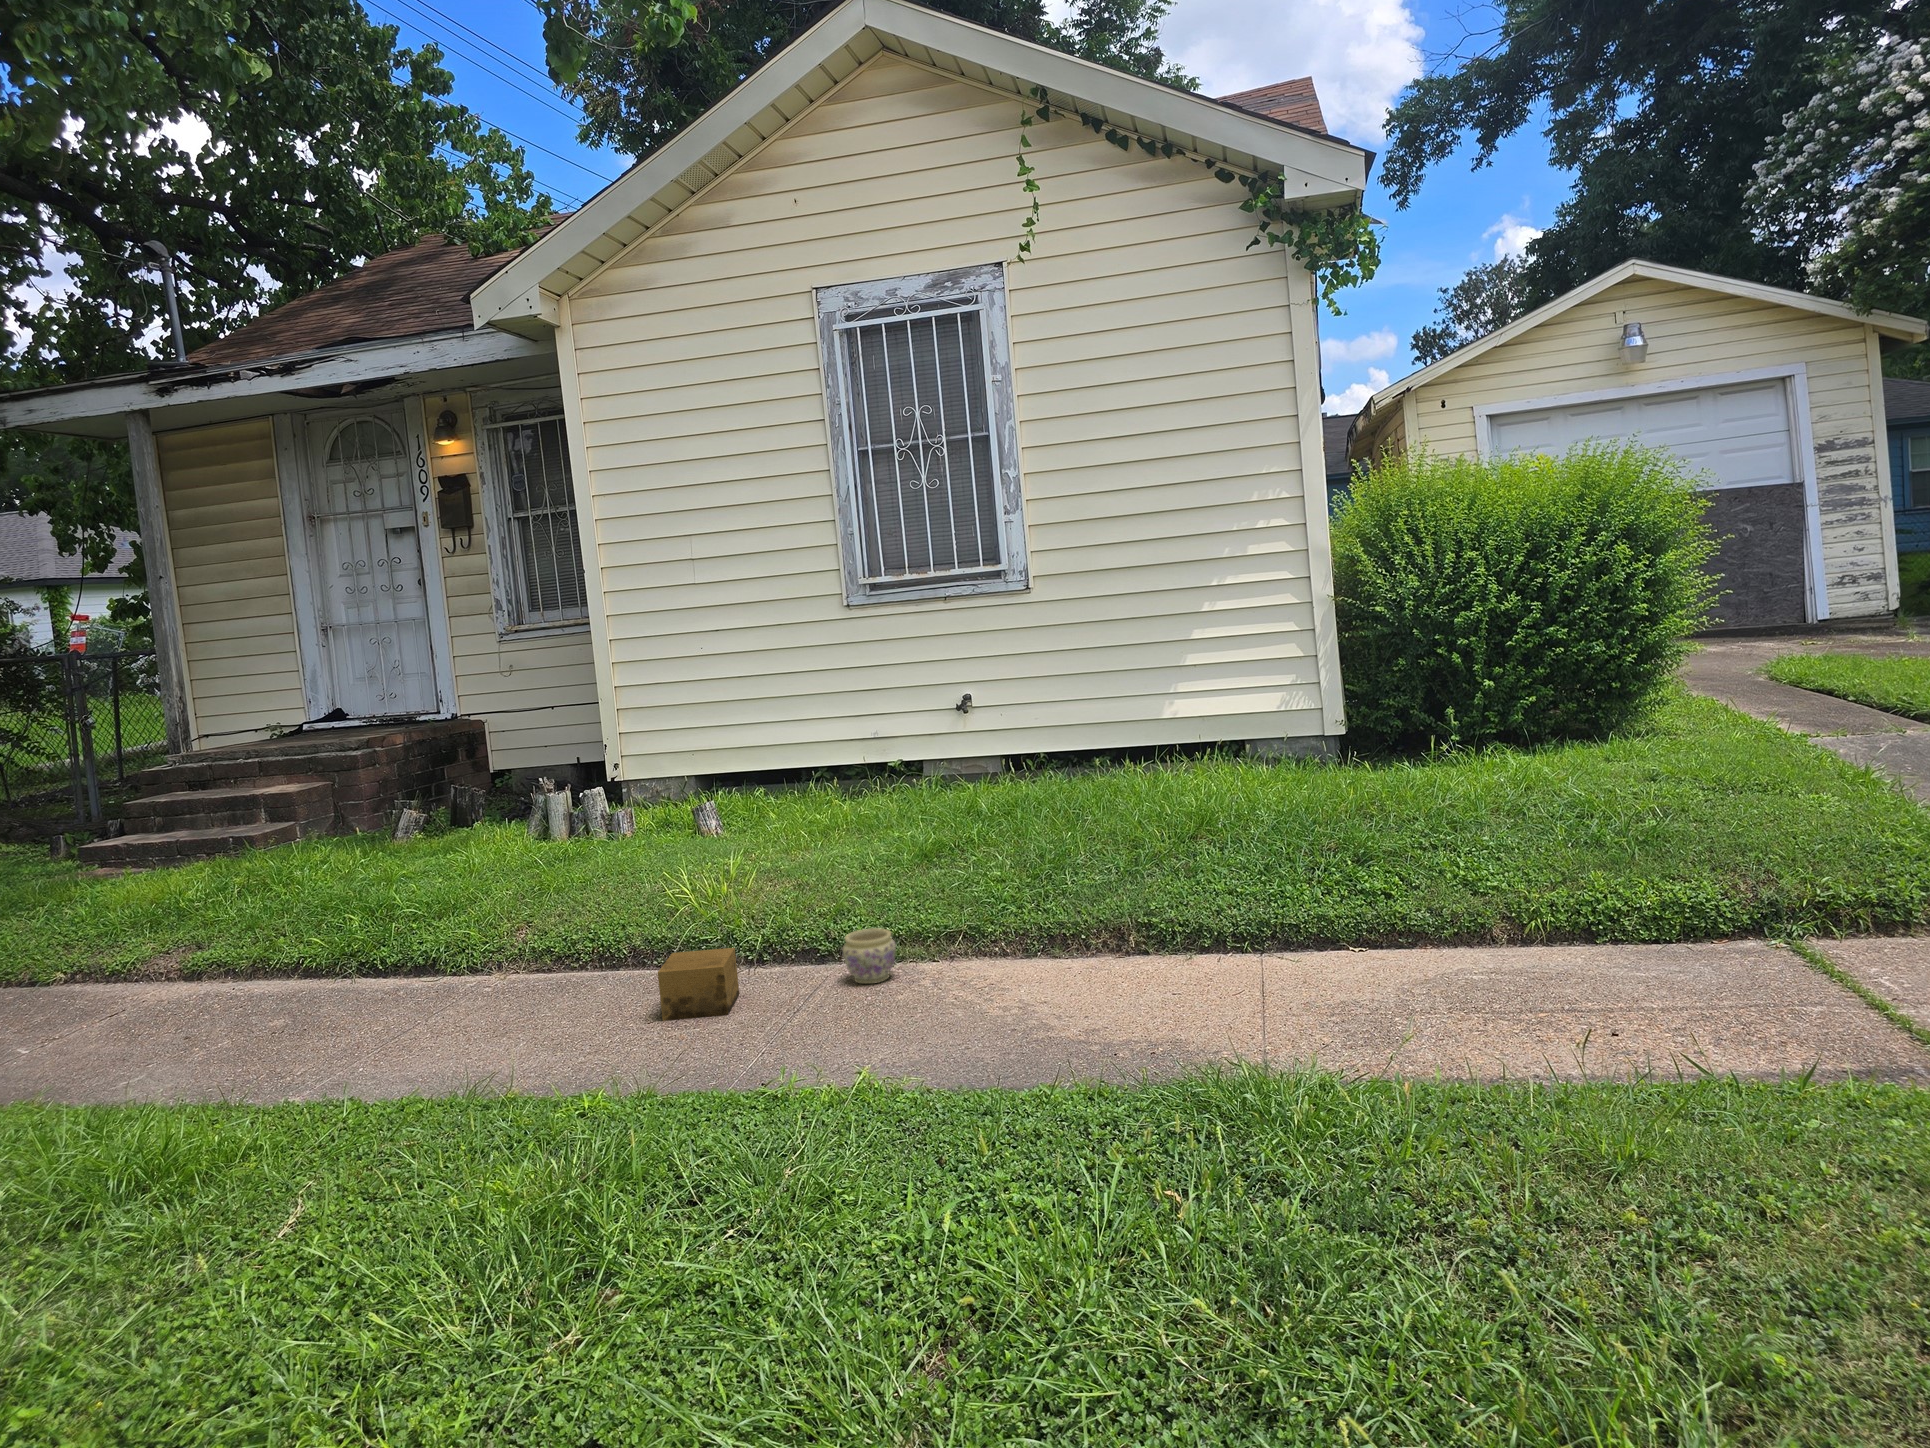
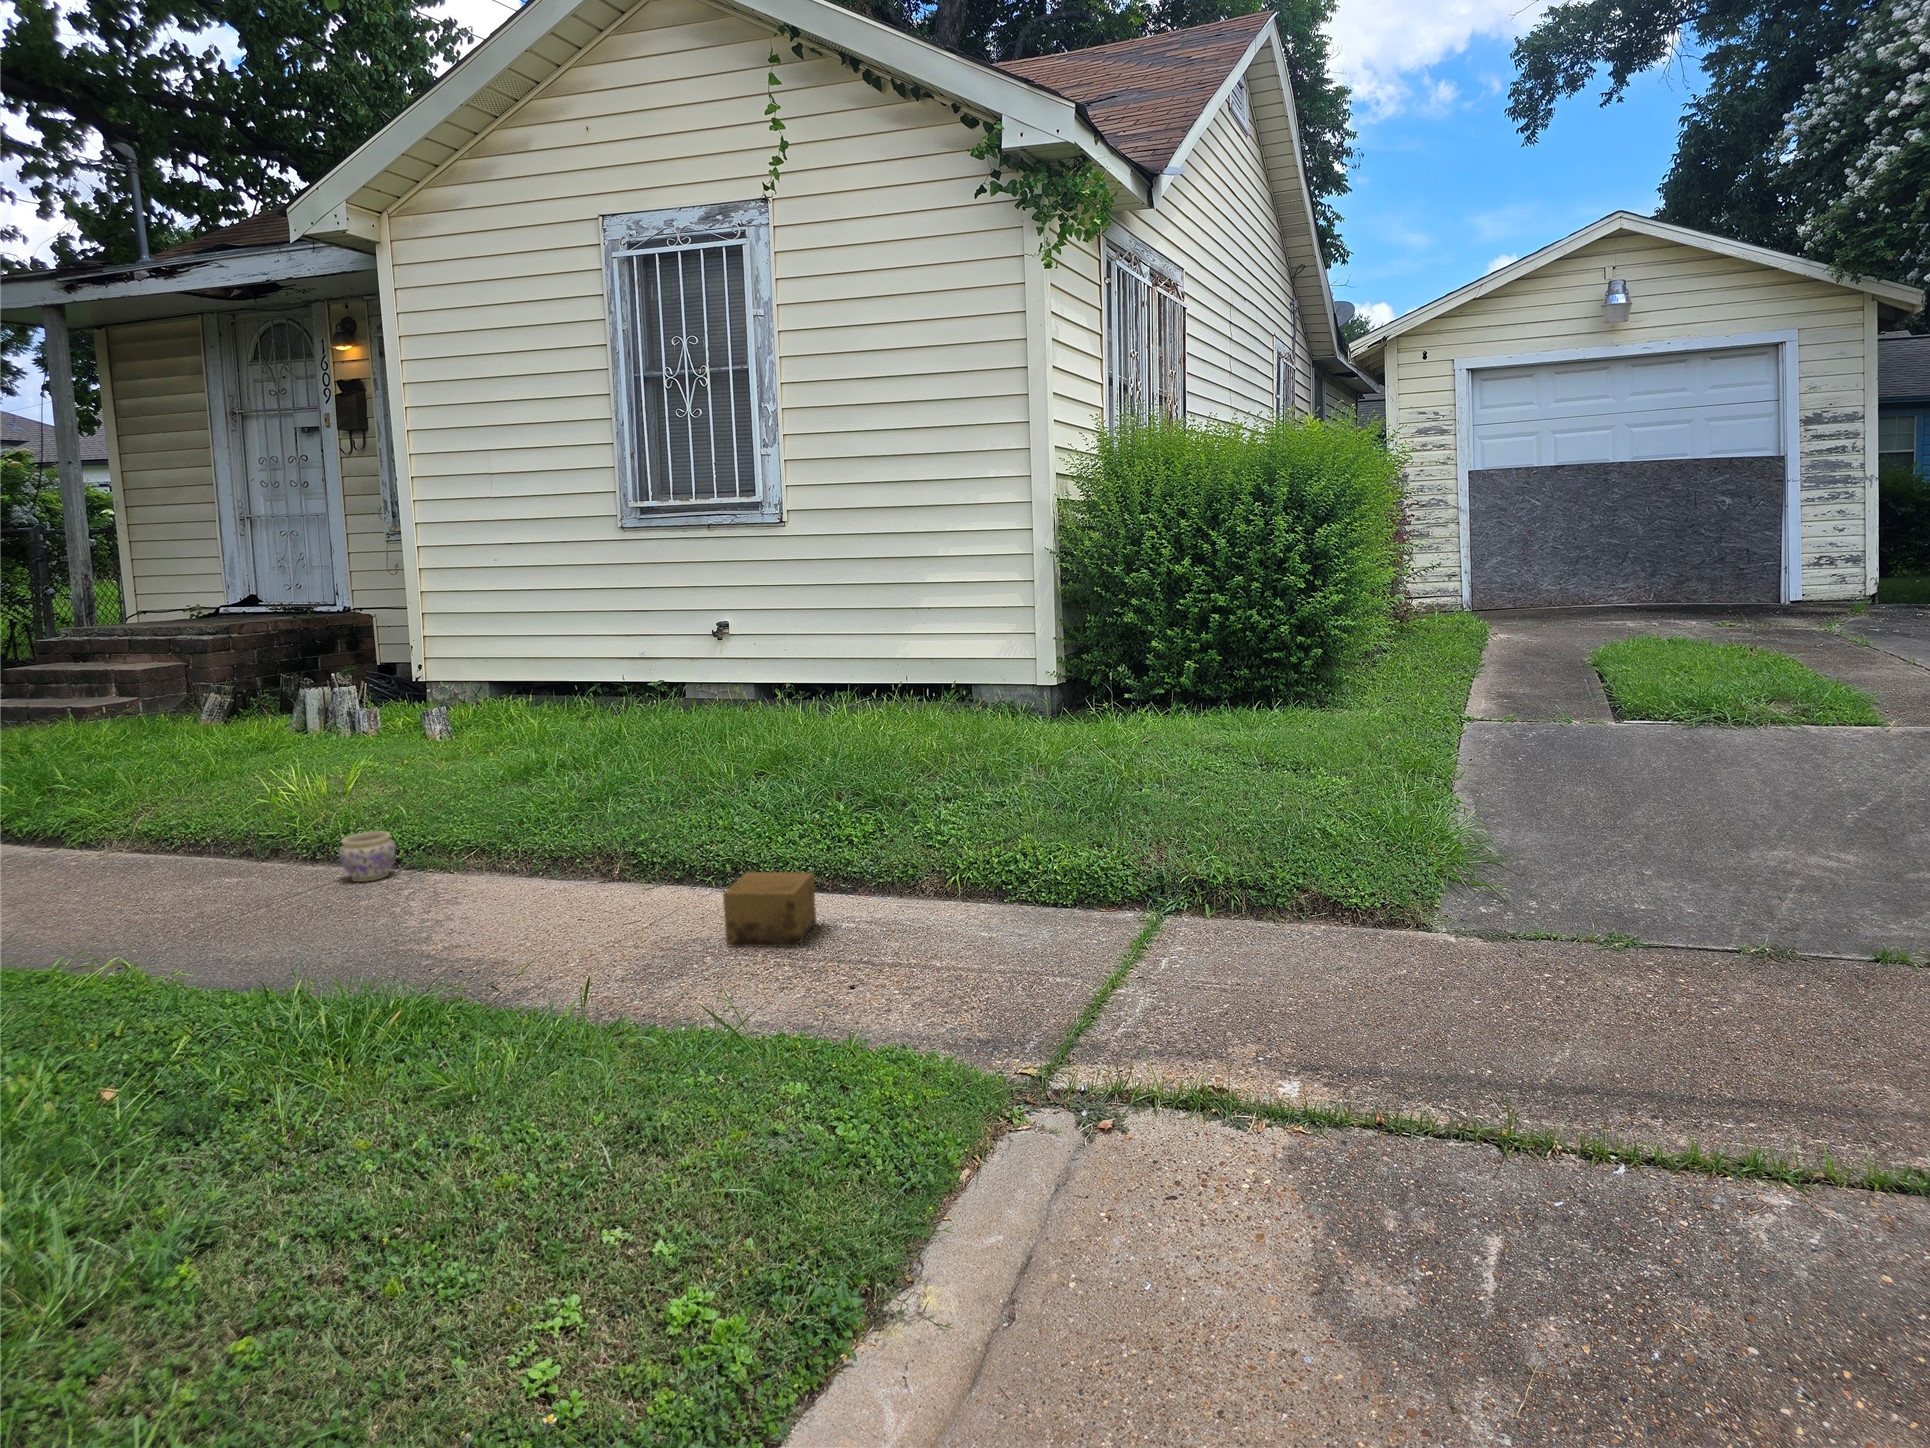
cardboard box: present [658,948,739,1021] -> present [723,872,816,947]

